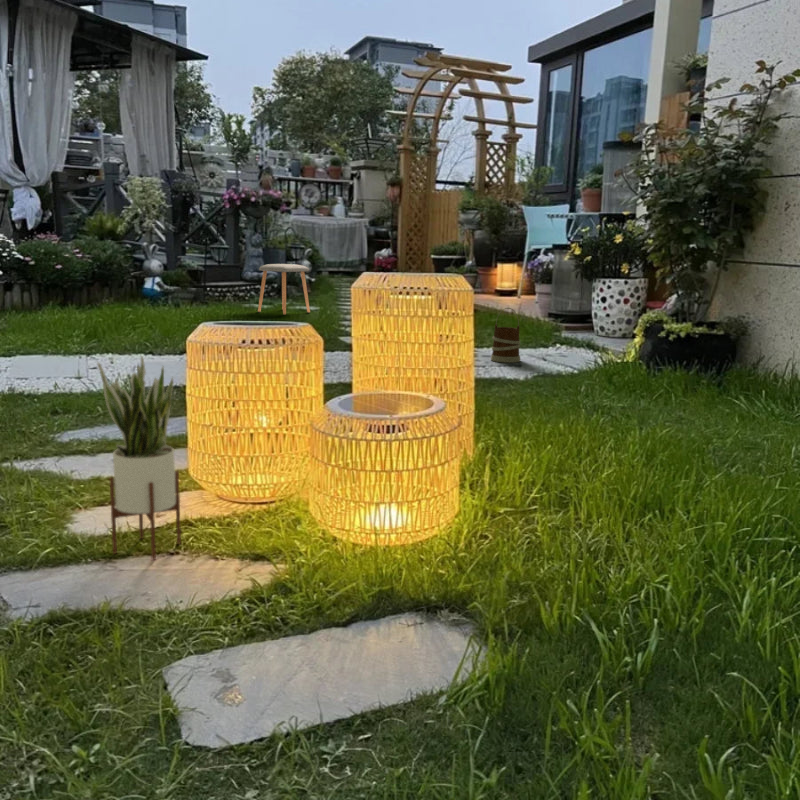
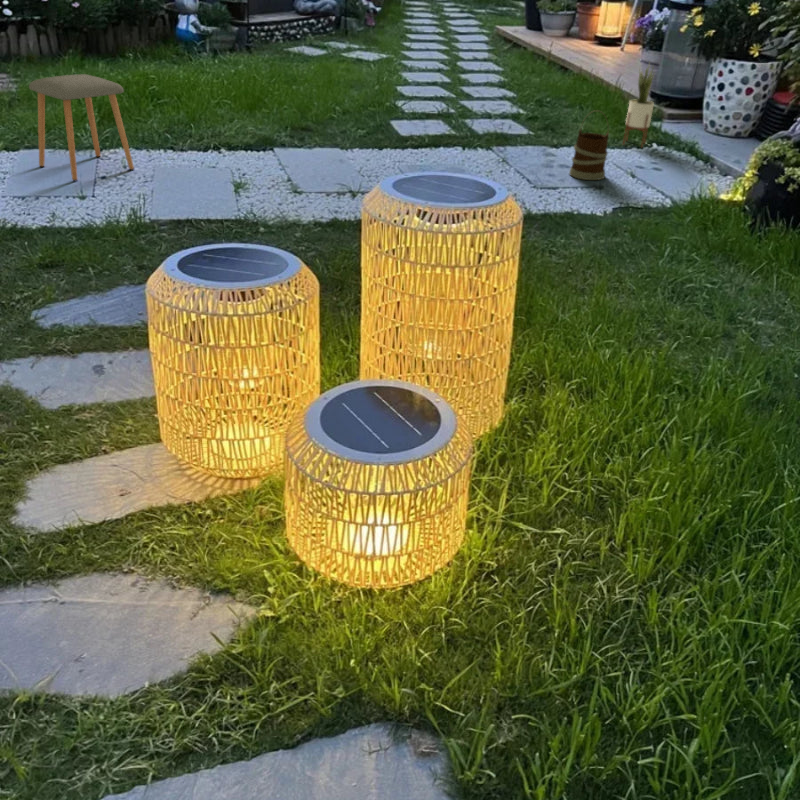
stool: present [258,264,310,315] -> present [29,74,134,181]
potted plant: present [98,357,181,560] -> present [623,66,654,146]

